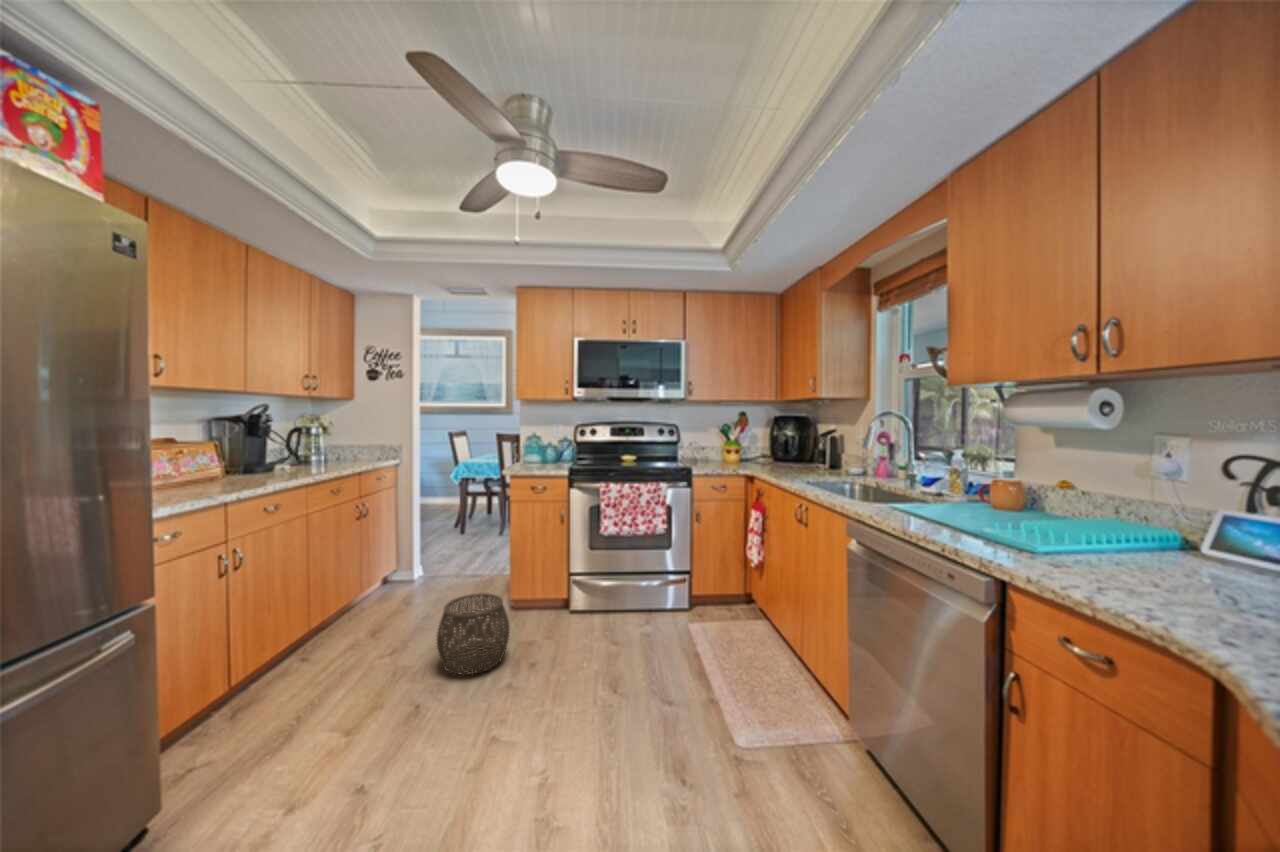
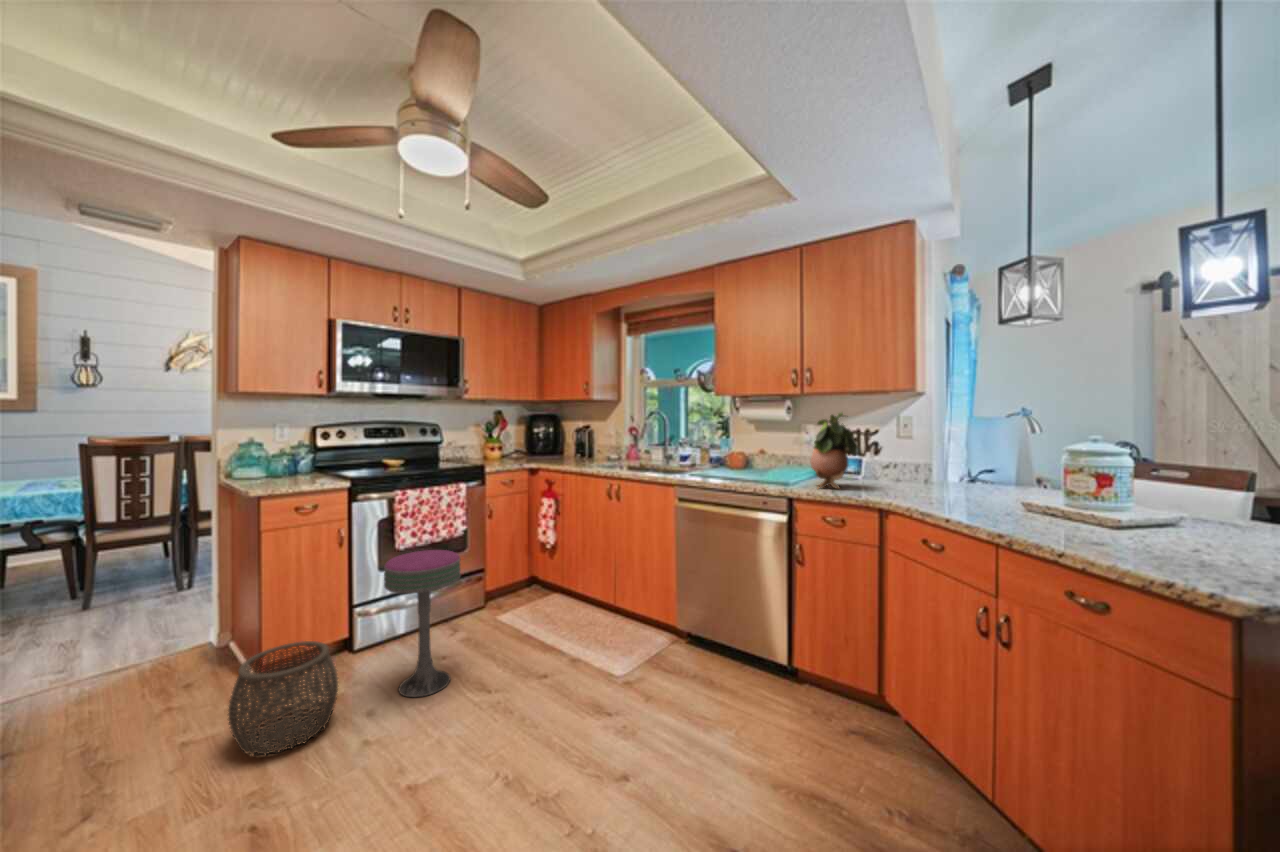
potted plant: none [1067,411,1195,586] -> present [811,413,857,489]
bar stool: none [543,541,608,677] -> present [384,550,461,697]

